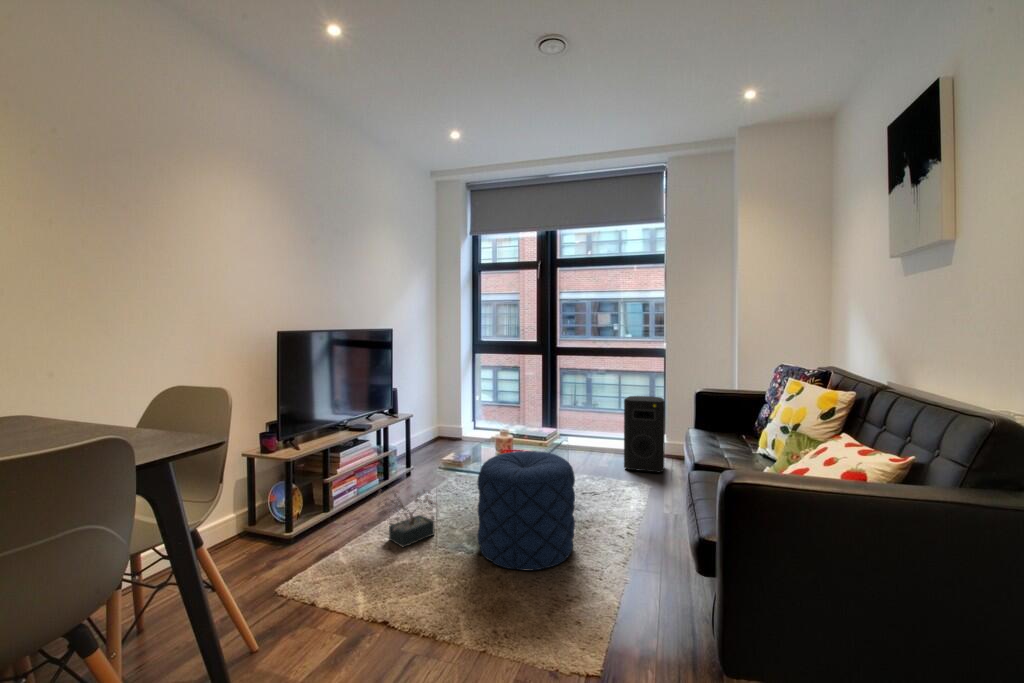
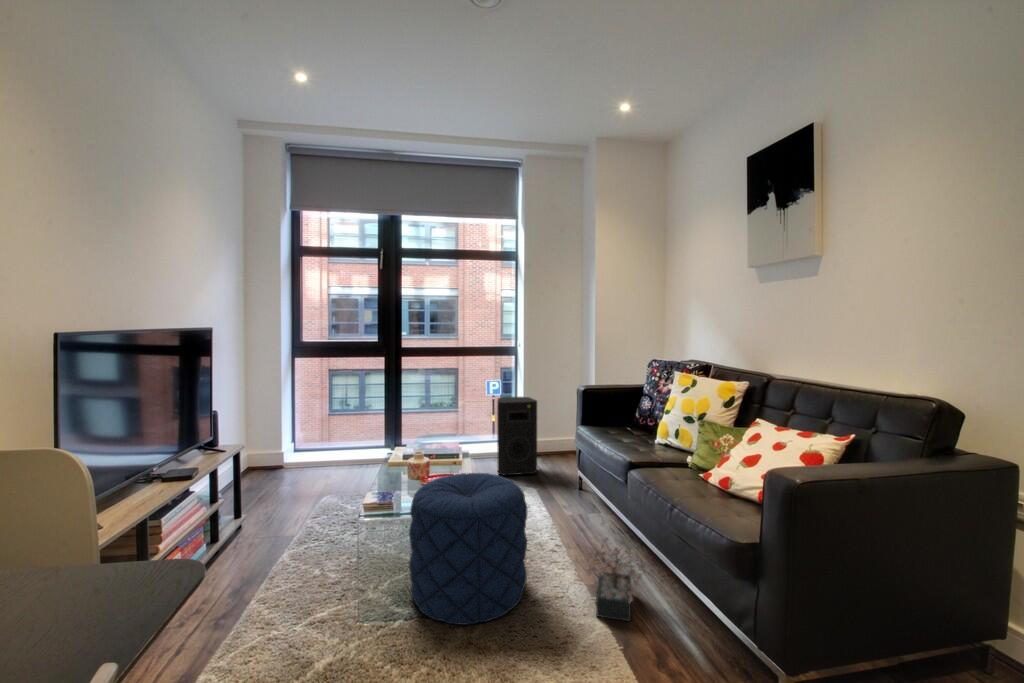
decorative plant: present [377,491,437,547] -> present [587,538,648,621]

